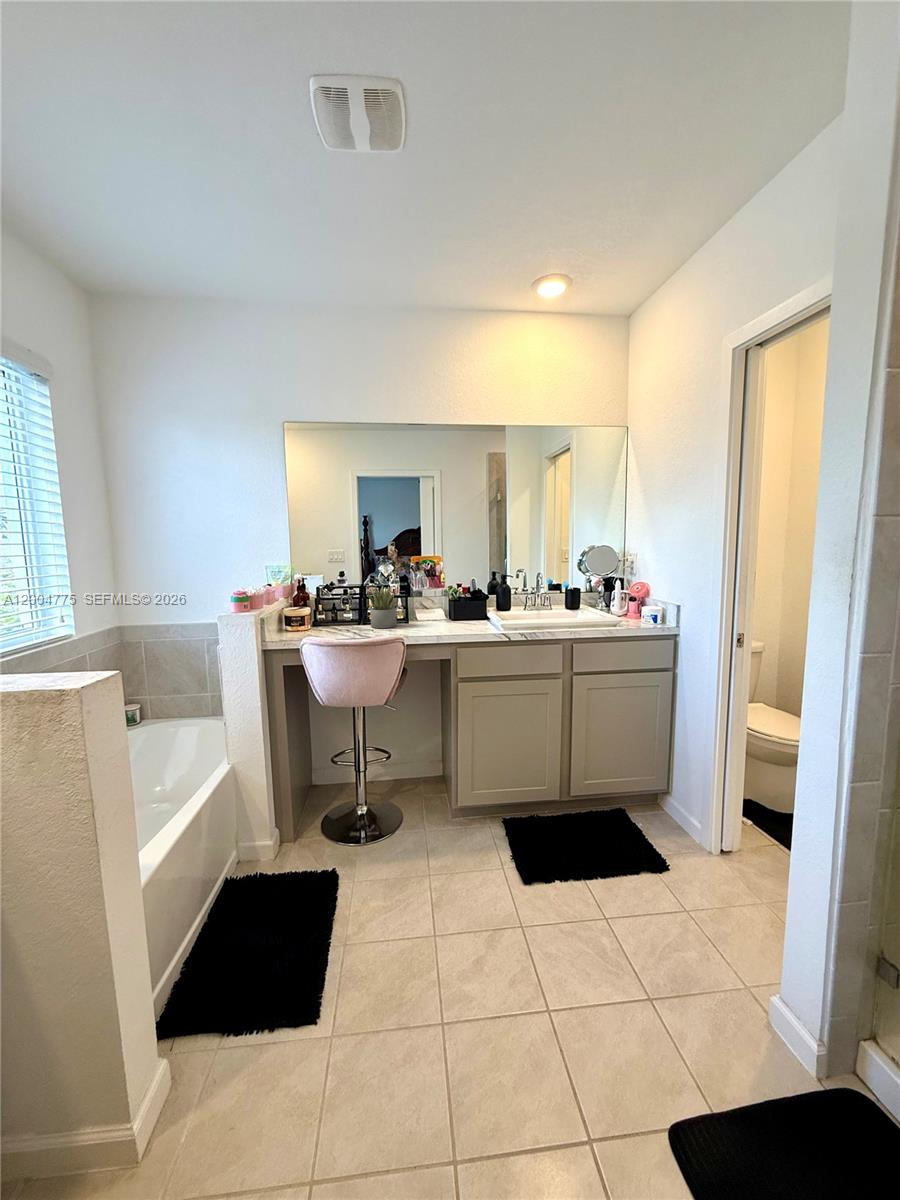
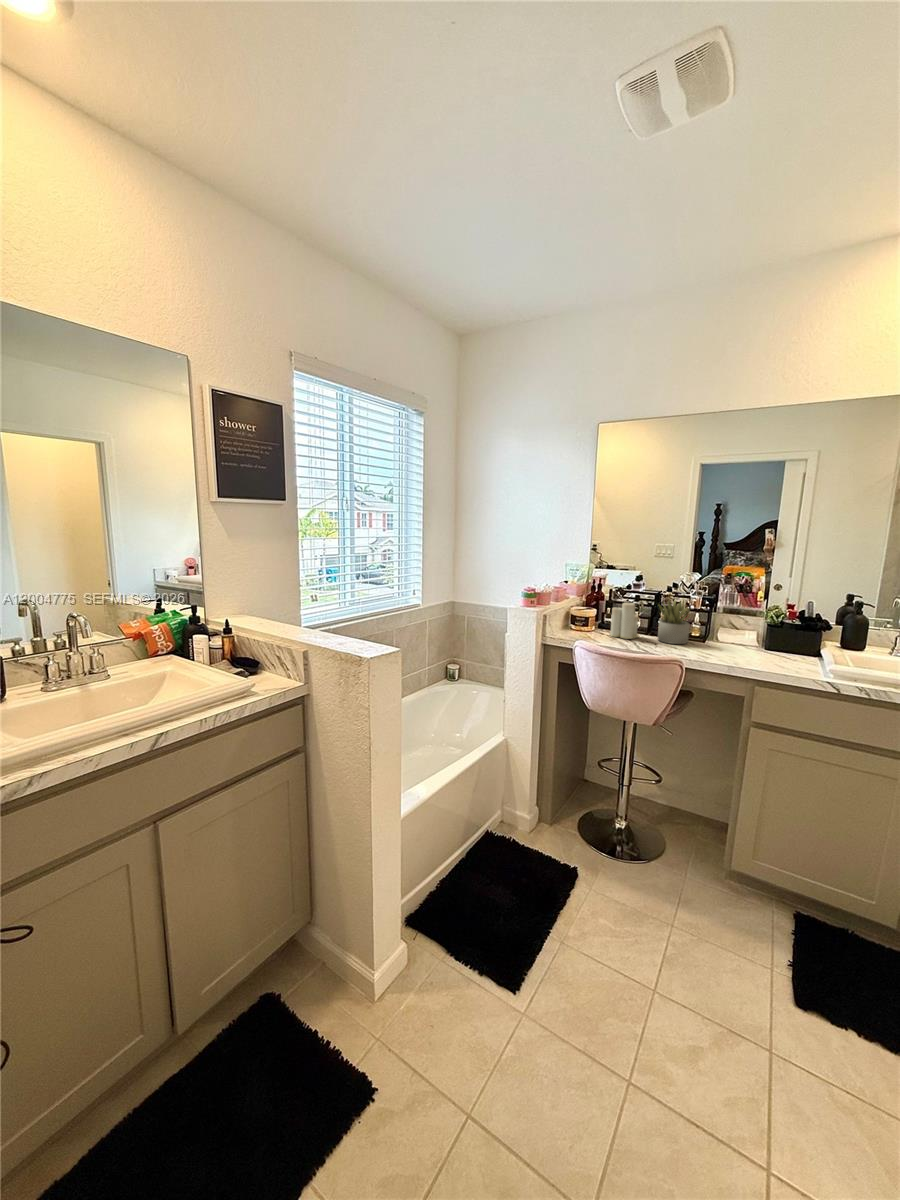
candle: none [326,592,354,631] -> present [609,603,638,639]

